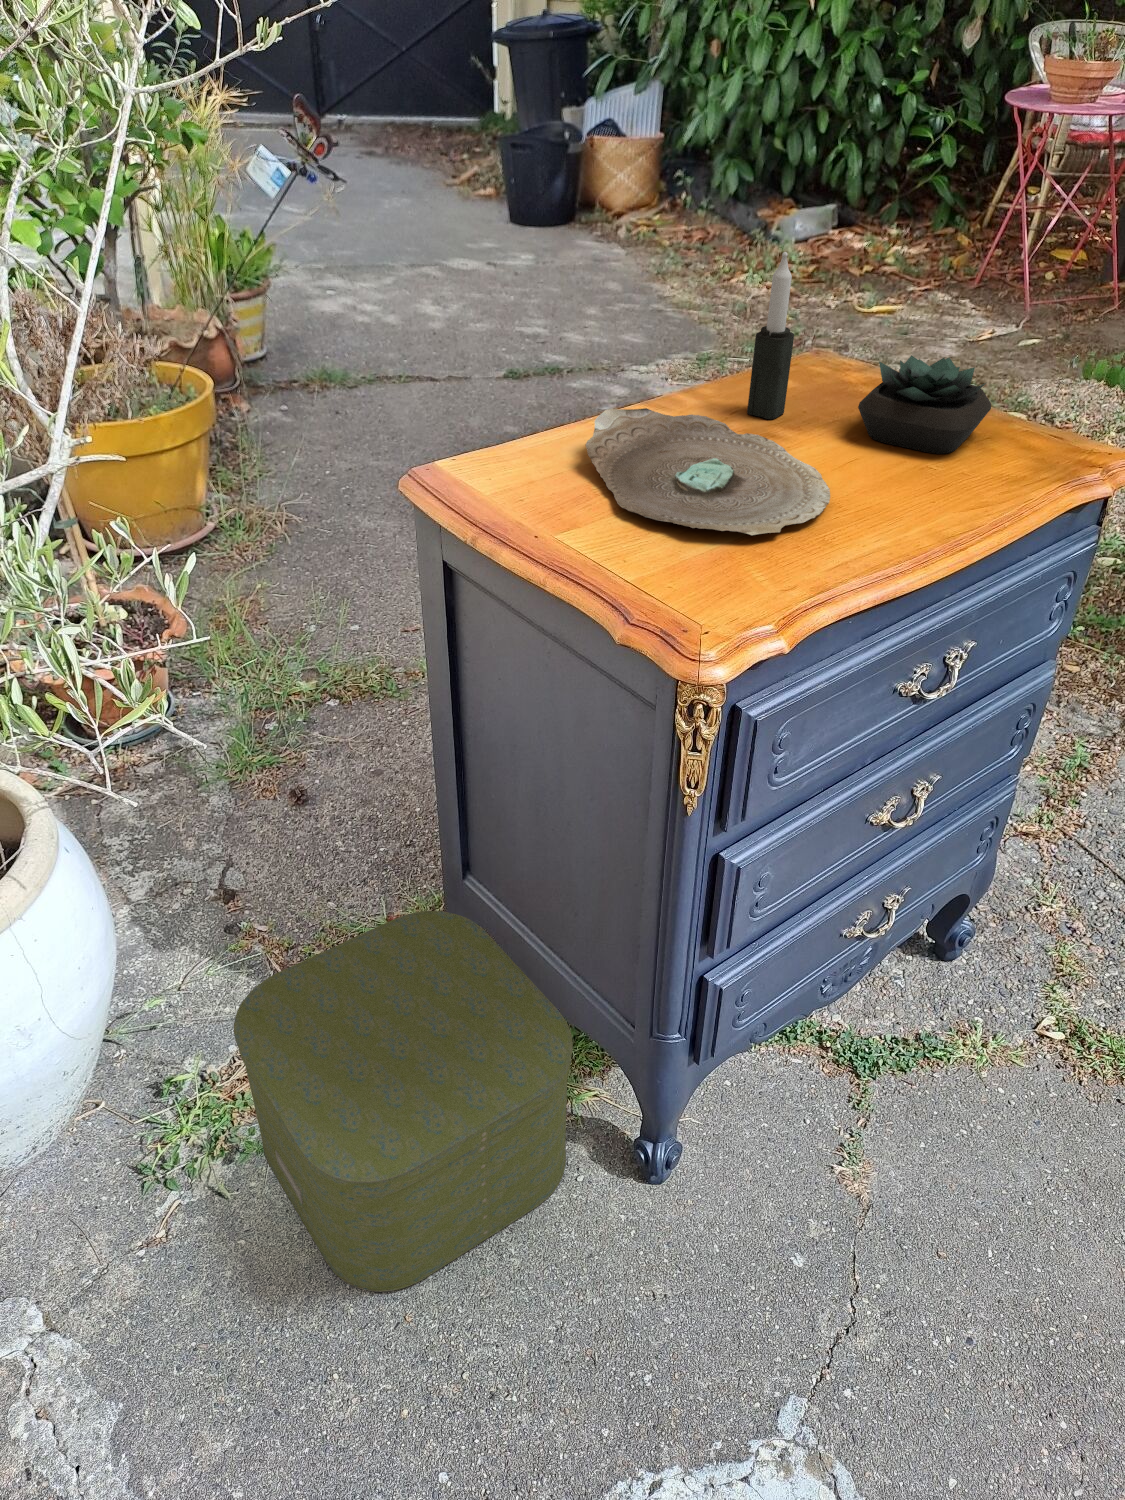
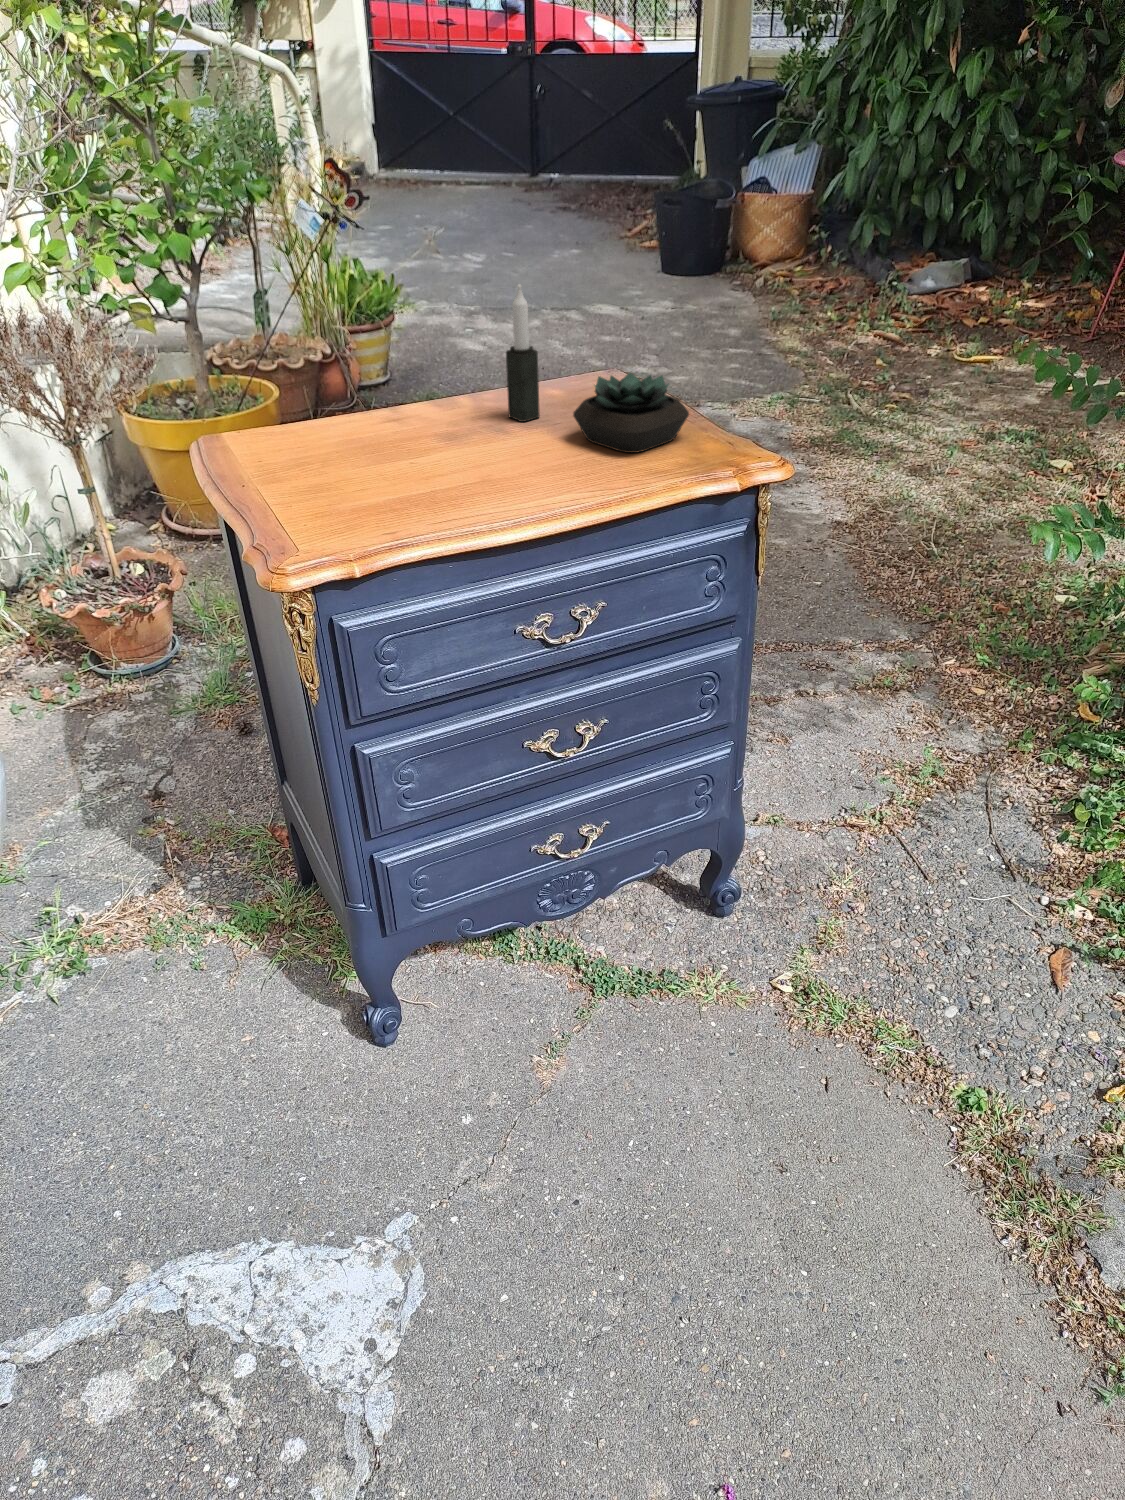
decorative bowl: present [586,408,830,535] -> none [322,405,505,499]
storage box: present [234,911,573,1292] -> none [60,806,323,1085]

